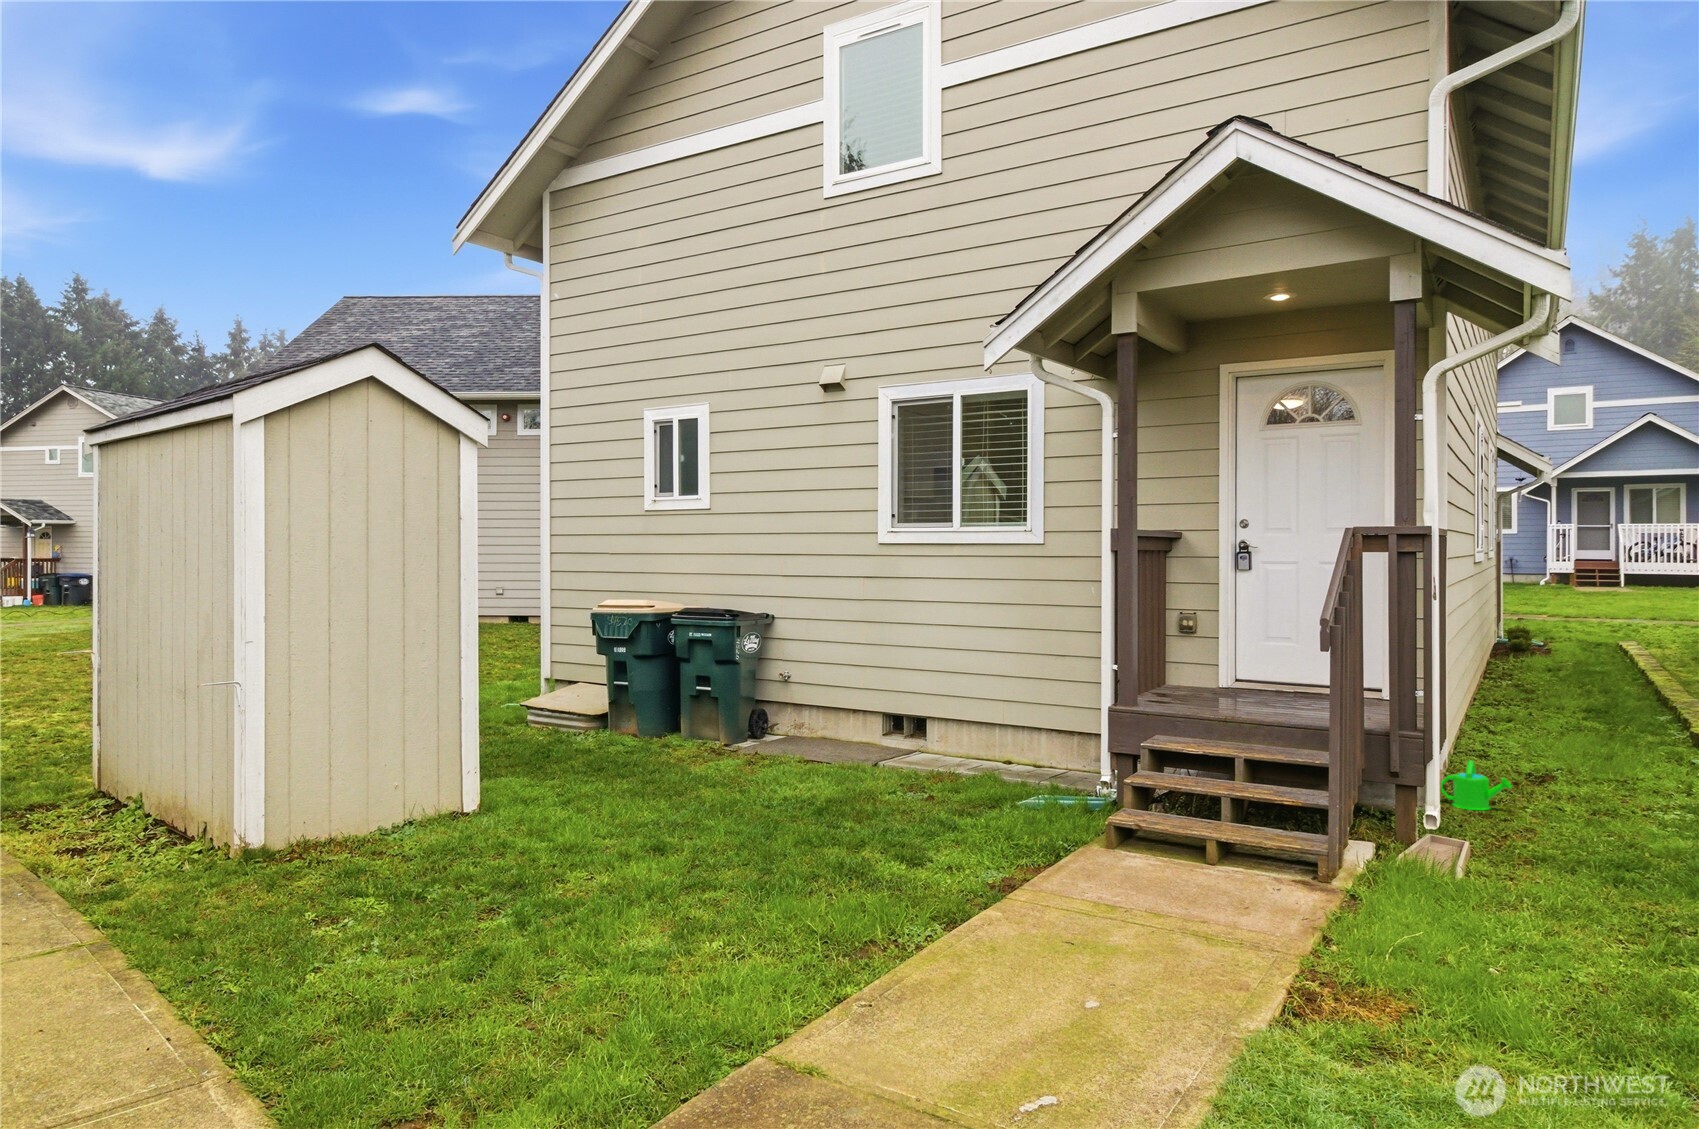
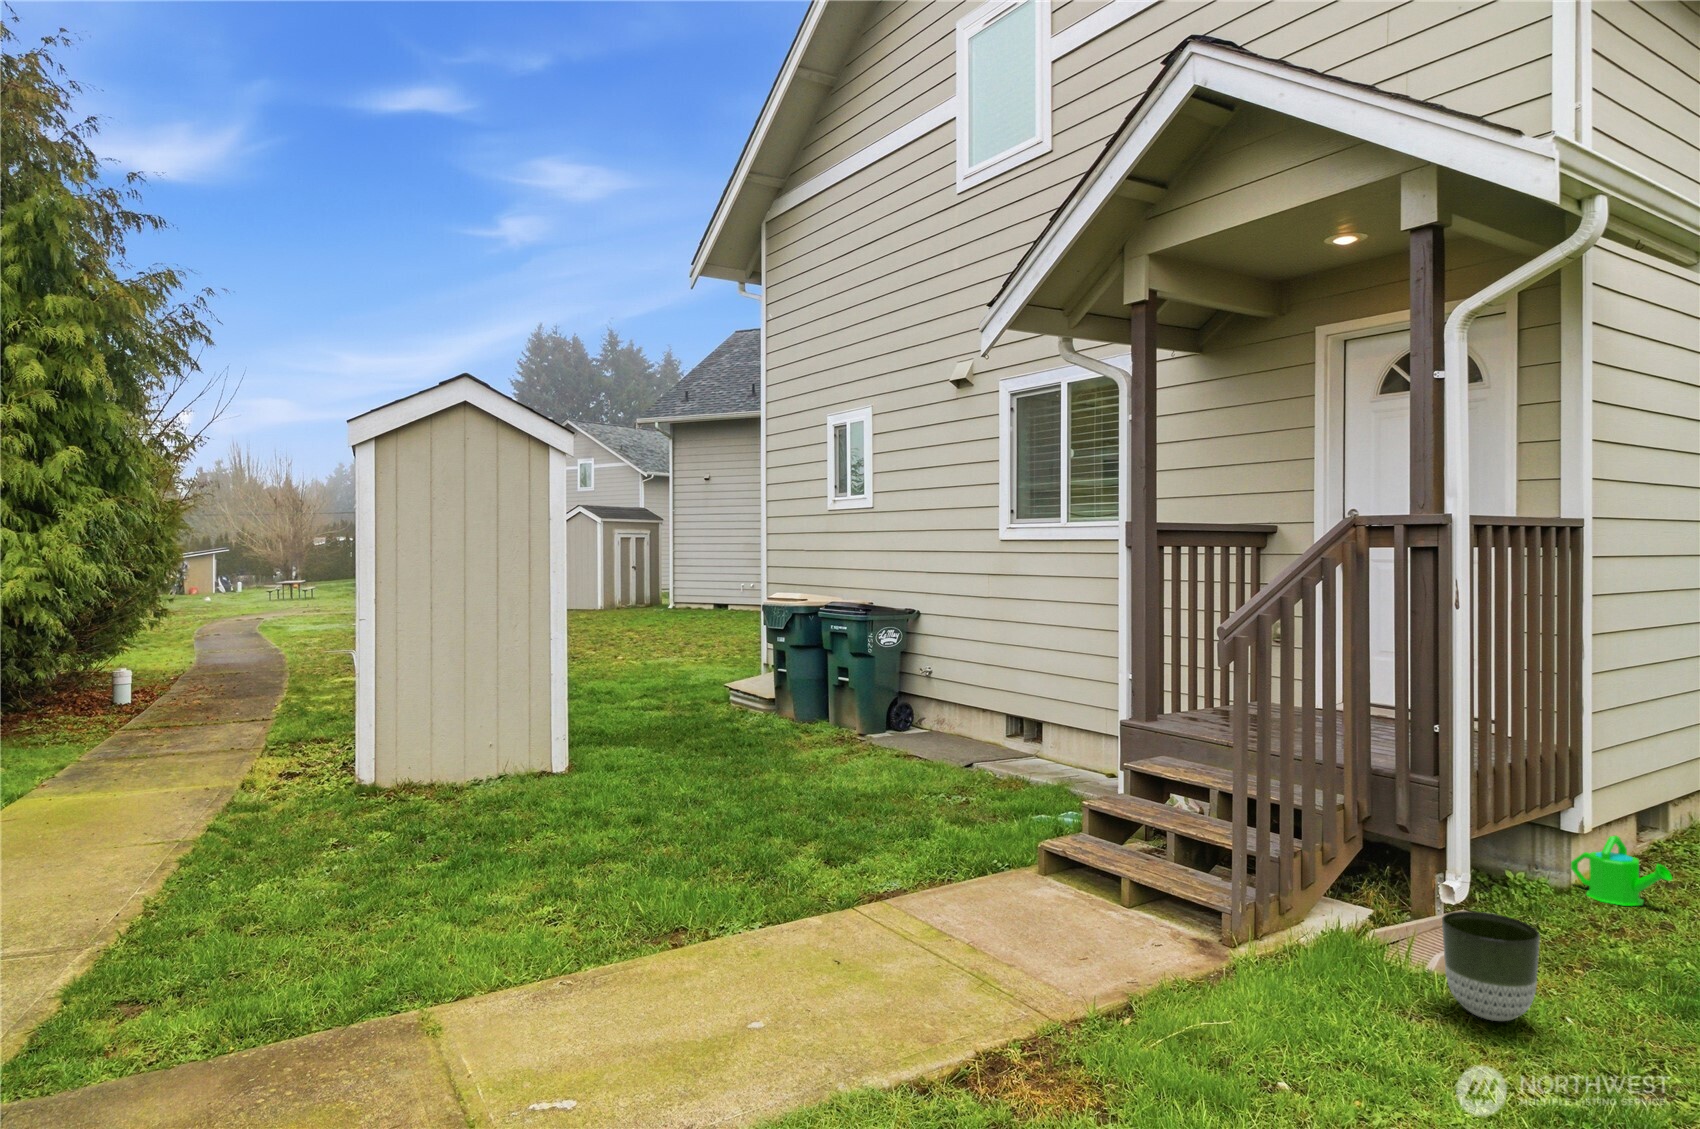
planter: none [1476,814,1547,889] -> present [1442,911,1540,1021]

